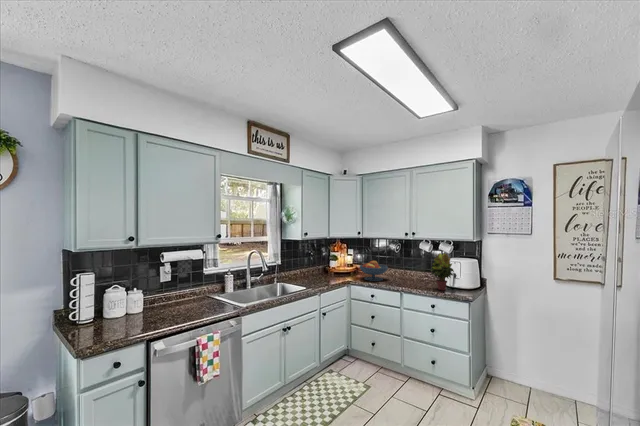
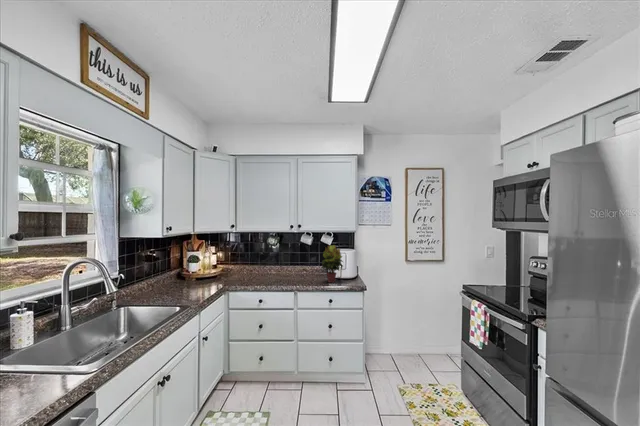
fruit bowl: present [360,260,388,281] -> none [235,258,269,283]

